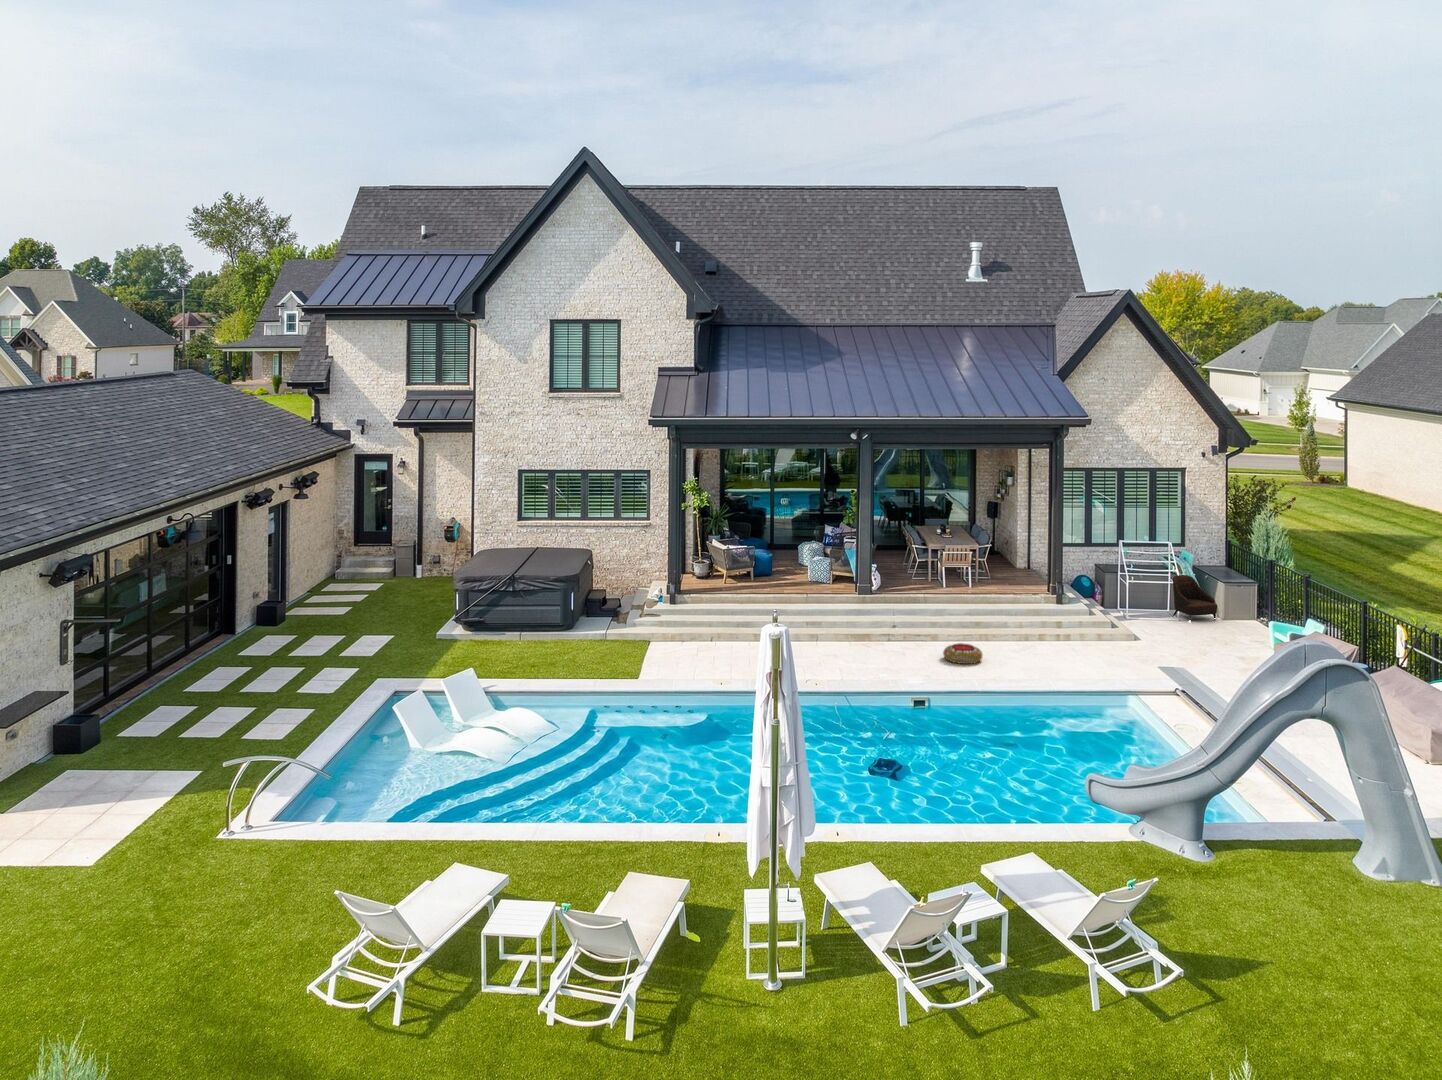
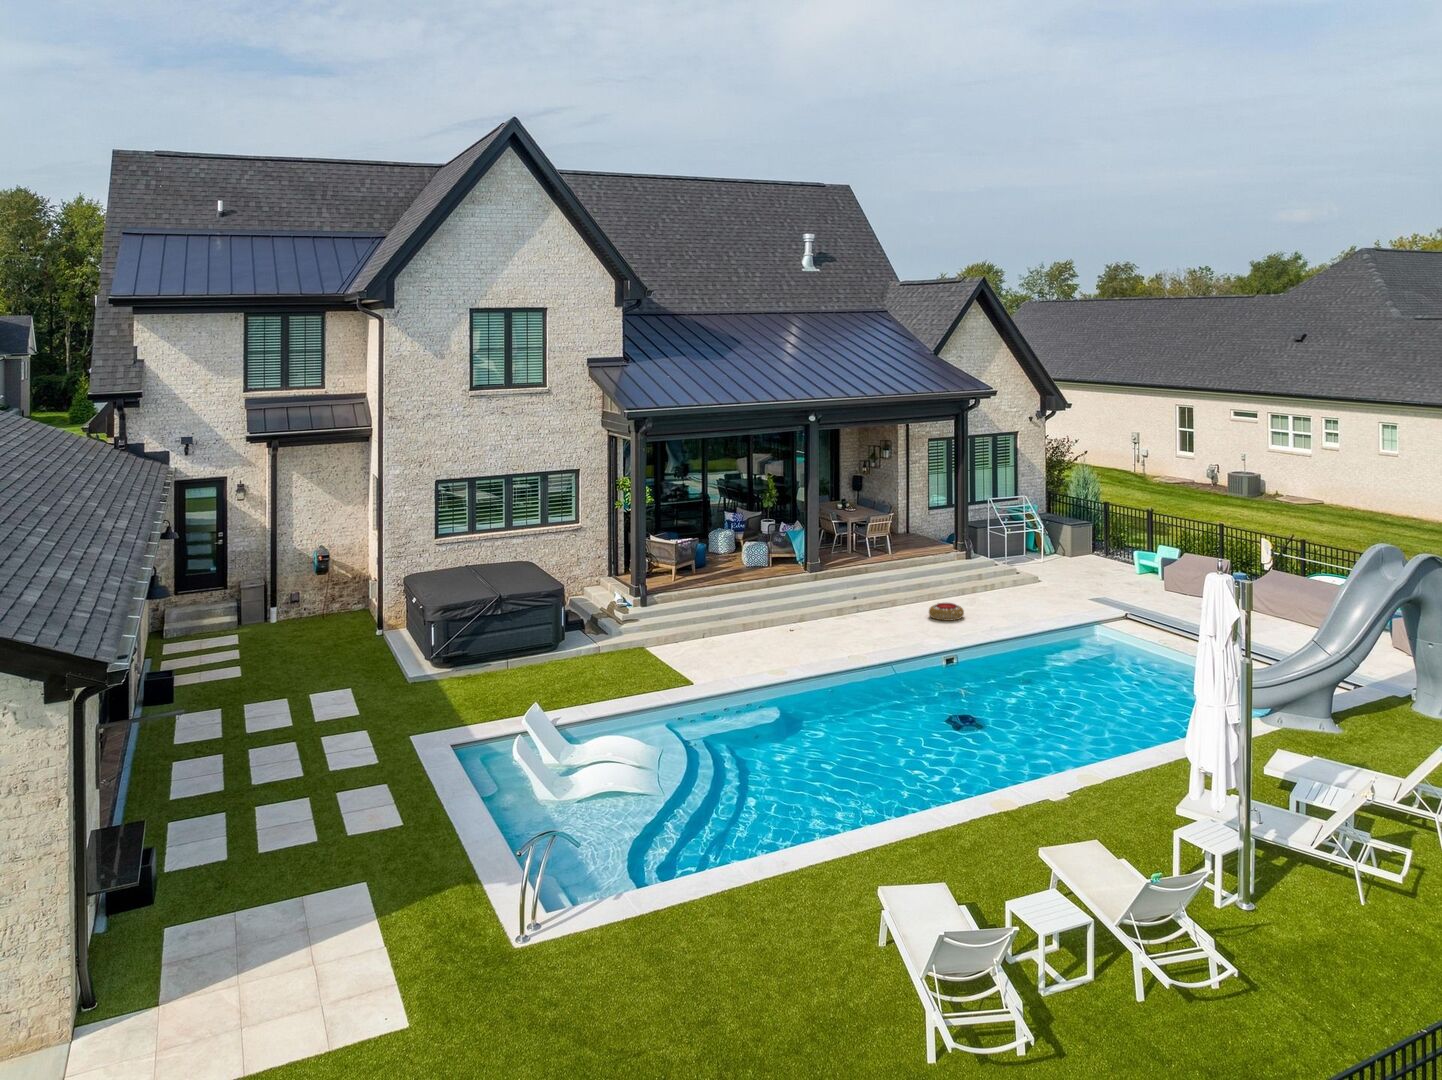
armchair: present [1173,575,1218,620] -> none [1032,524,1070,563]

